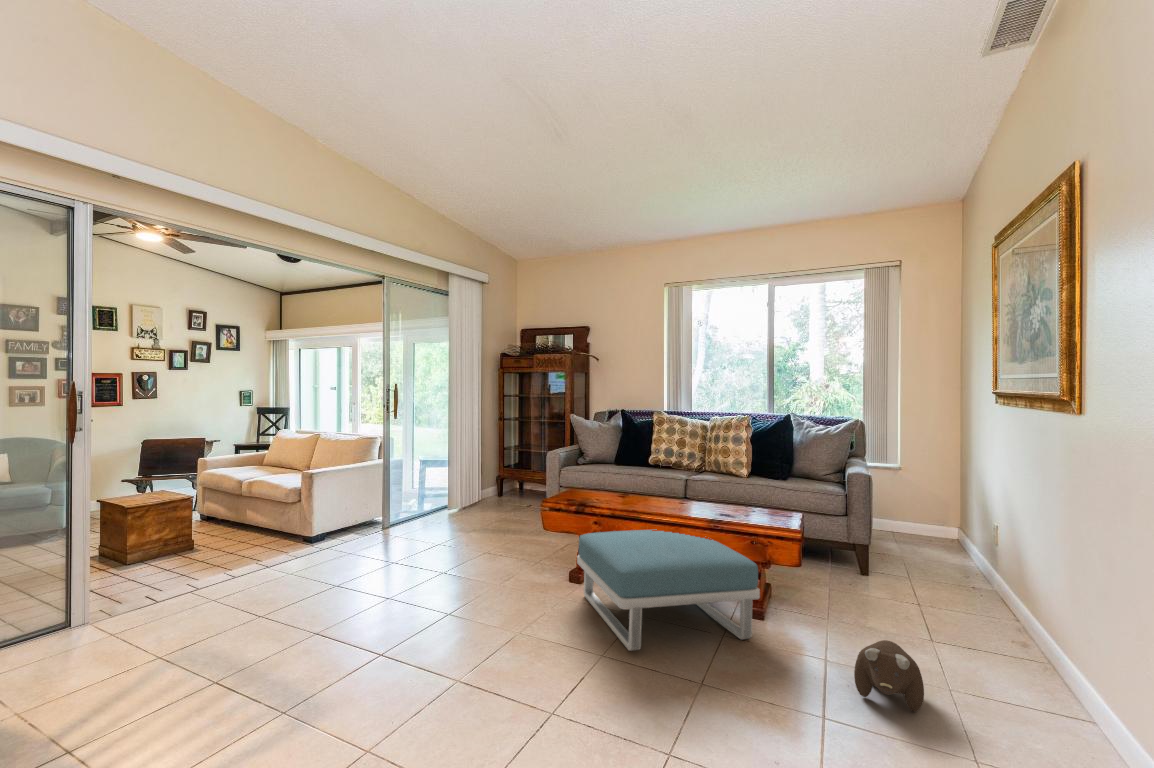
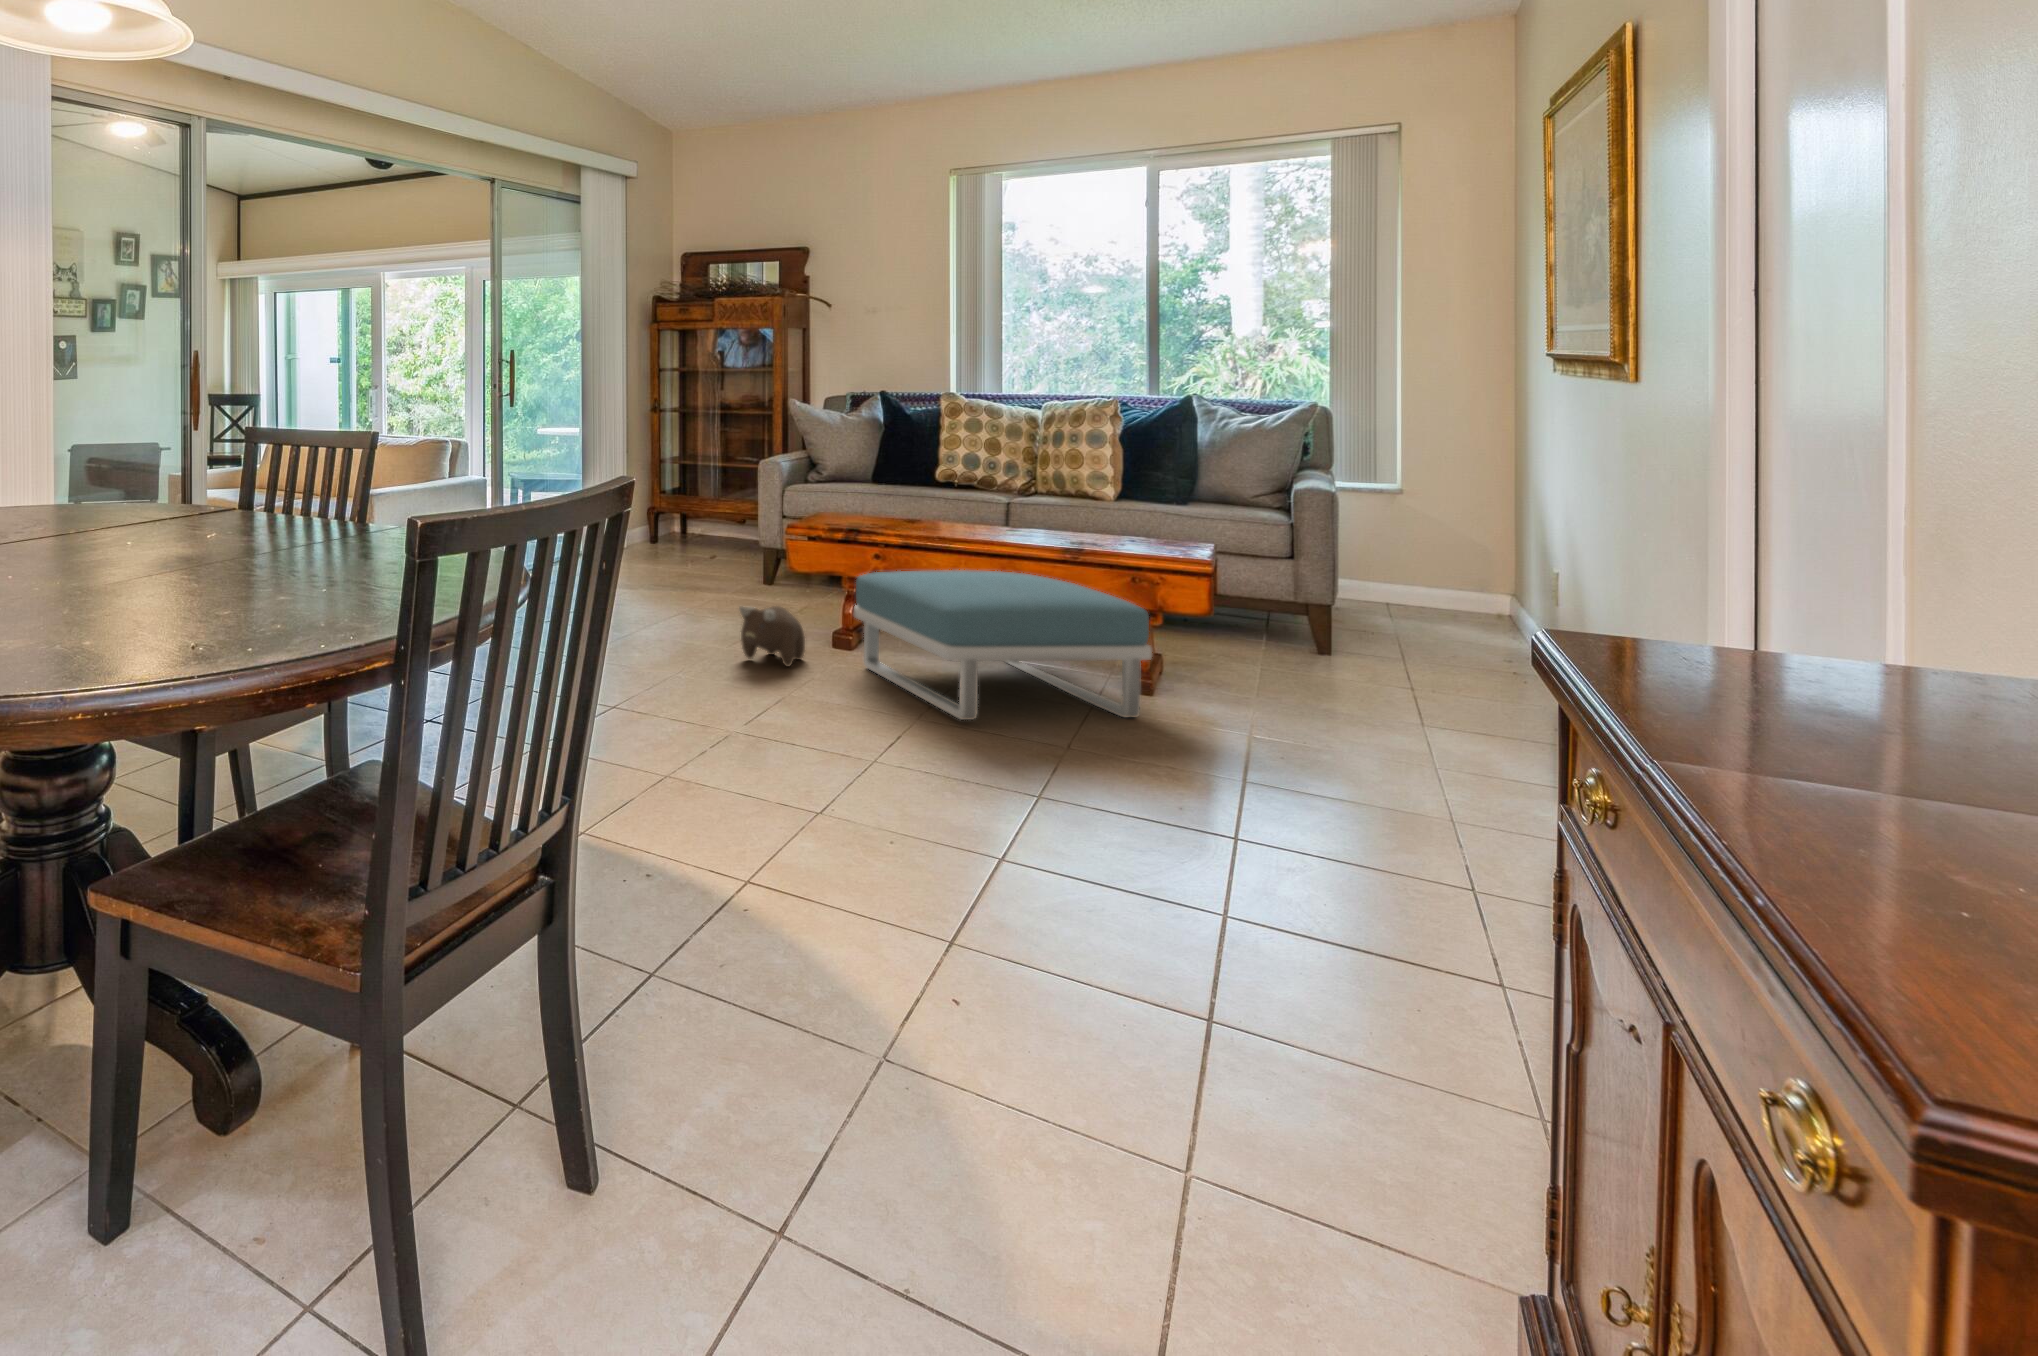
plush toy: present [854,640,924,712] -> present [739,606,805,666]

